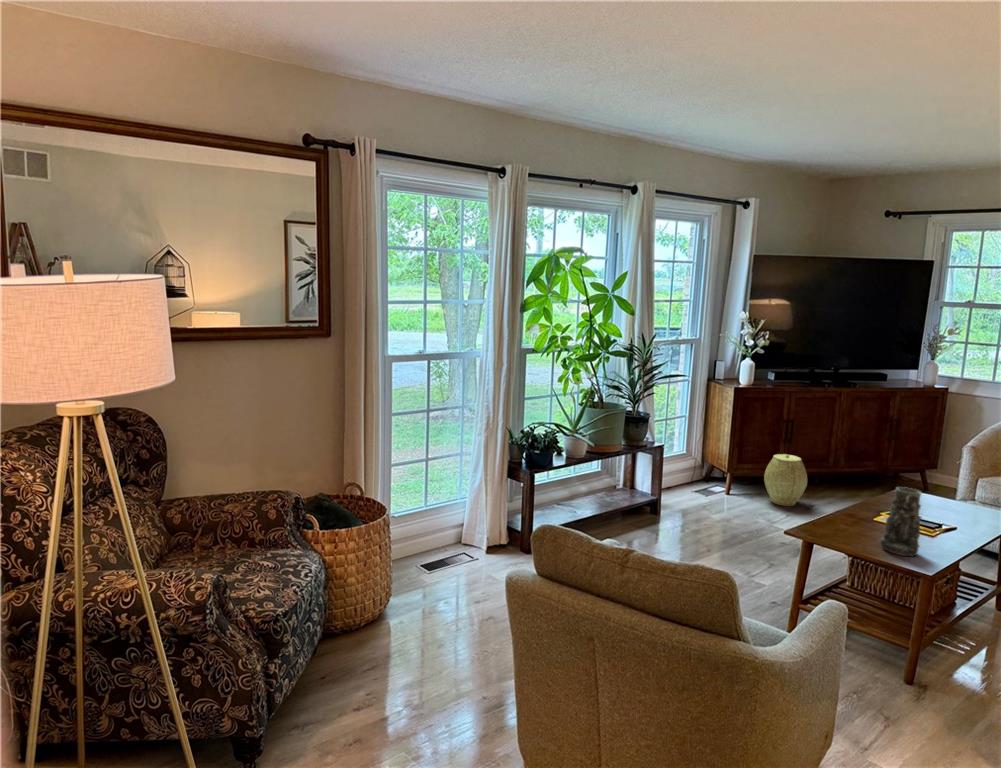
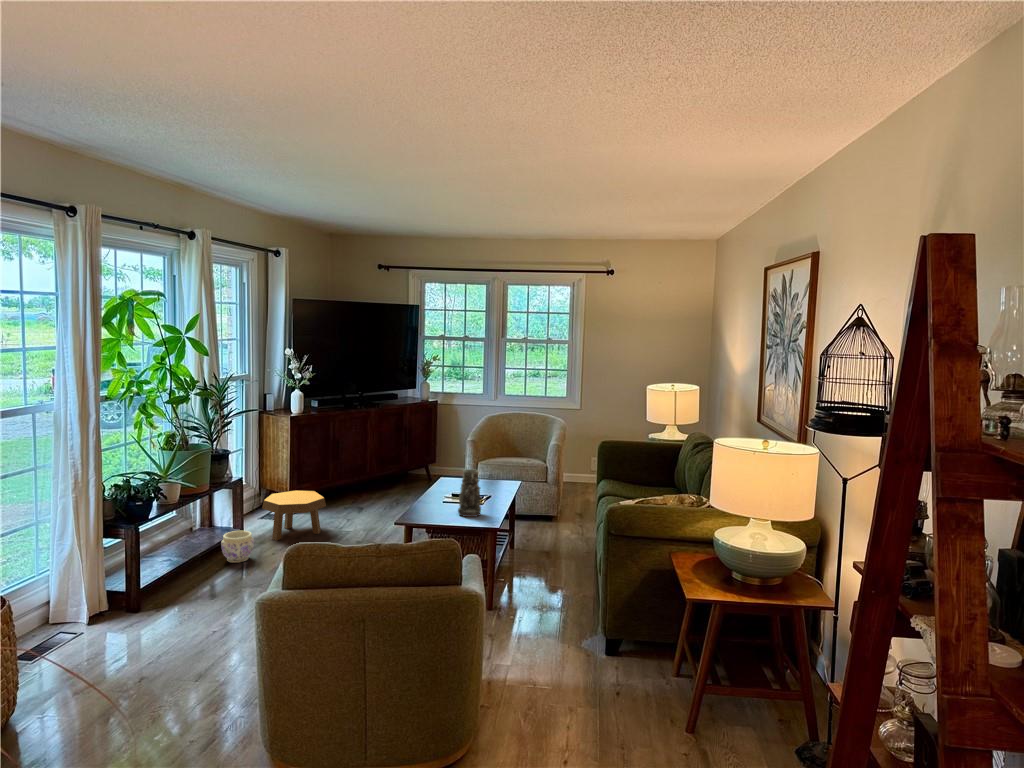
woven basket: present [764,454,807,506] -> none [323,469,358,513]
footstool: none [685,468,753,523] -> present [262,490,326,541]
planter: none [628,499,661,533] -> present [221,531,254,563]

